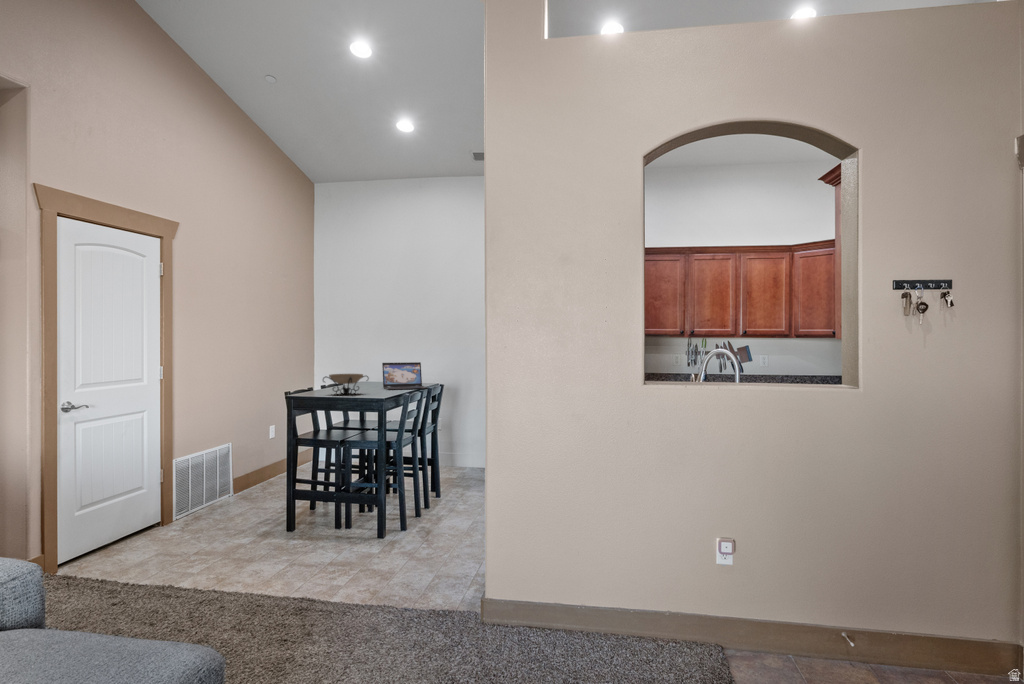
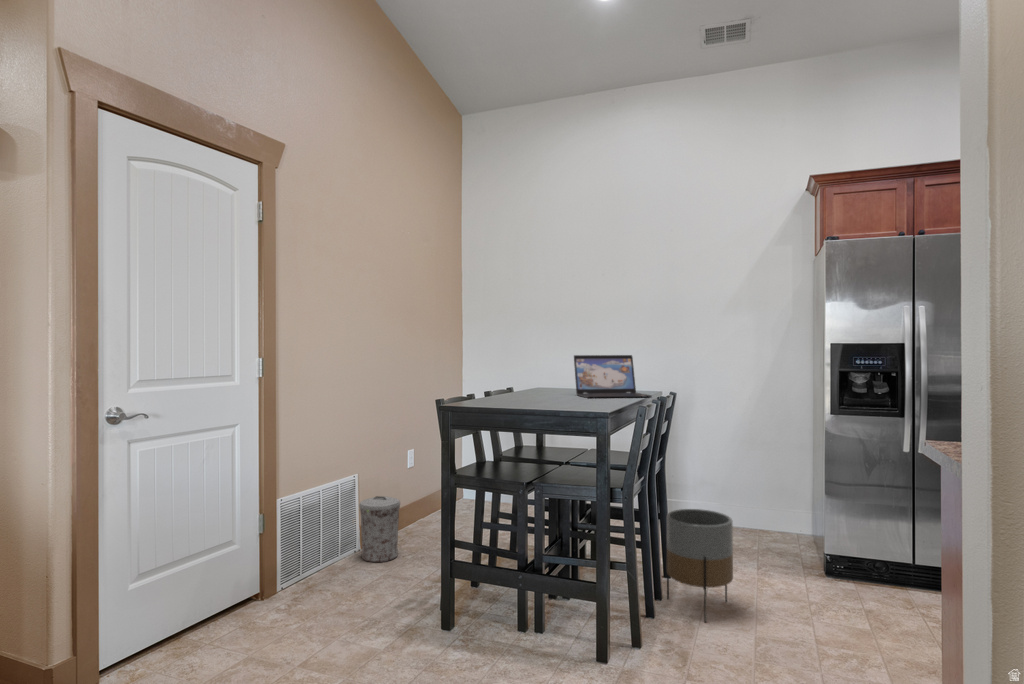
decorative bowl: present [323,374,369,394] -> none [494,370,566,404]
planter: none [431,455,467,517] -> present [667,509,733,622]
trash can: none [233,458,263,501] -> present [359,496,400,562]

